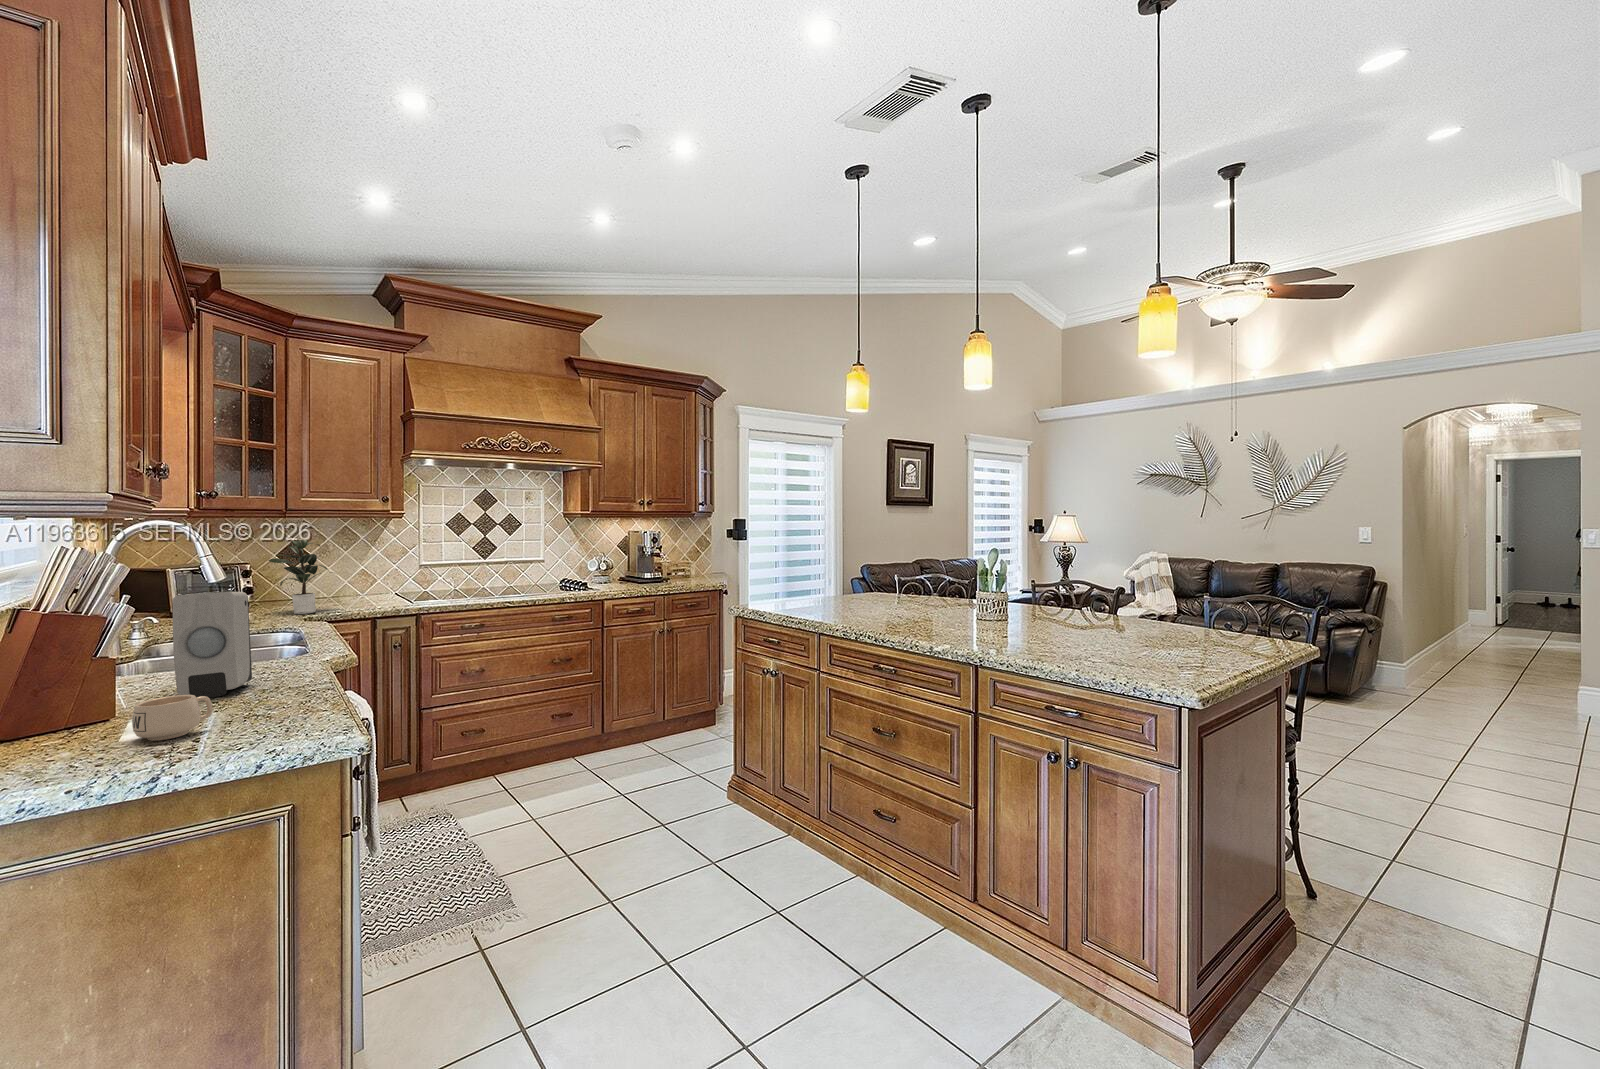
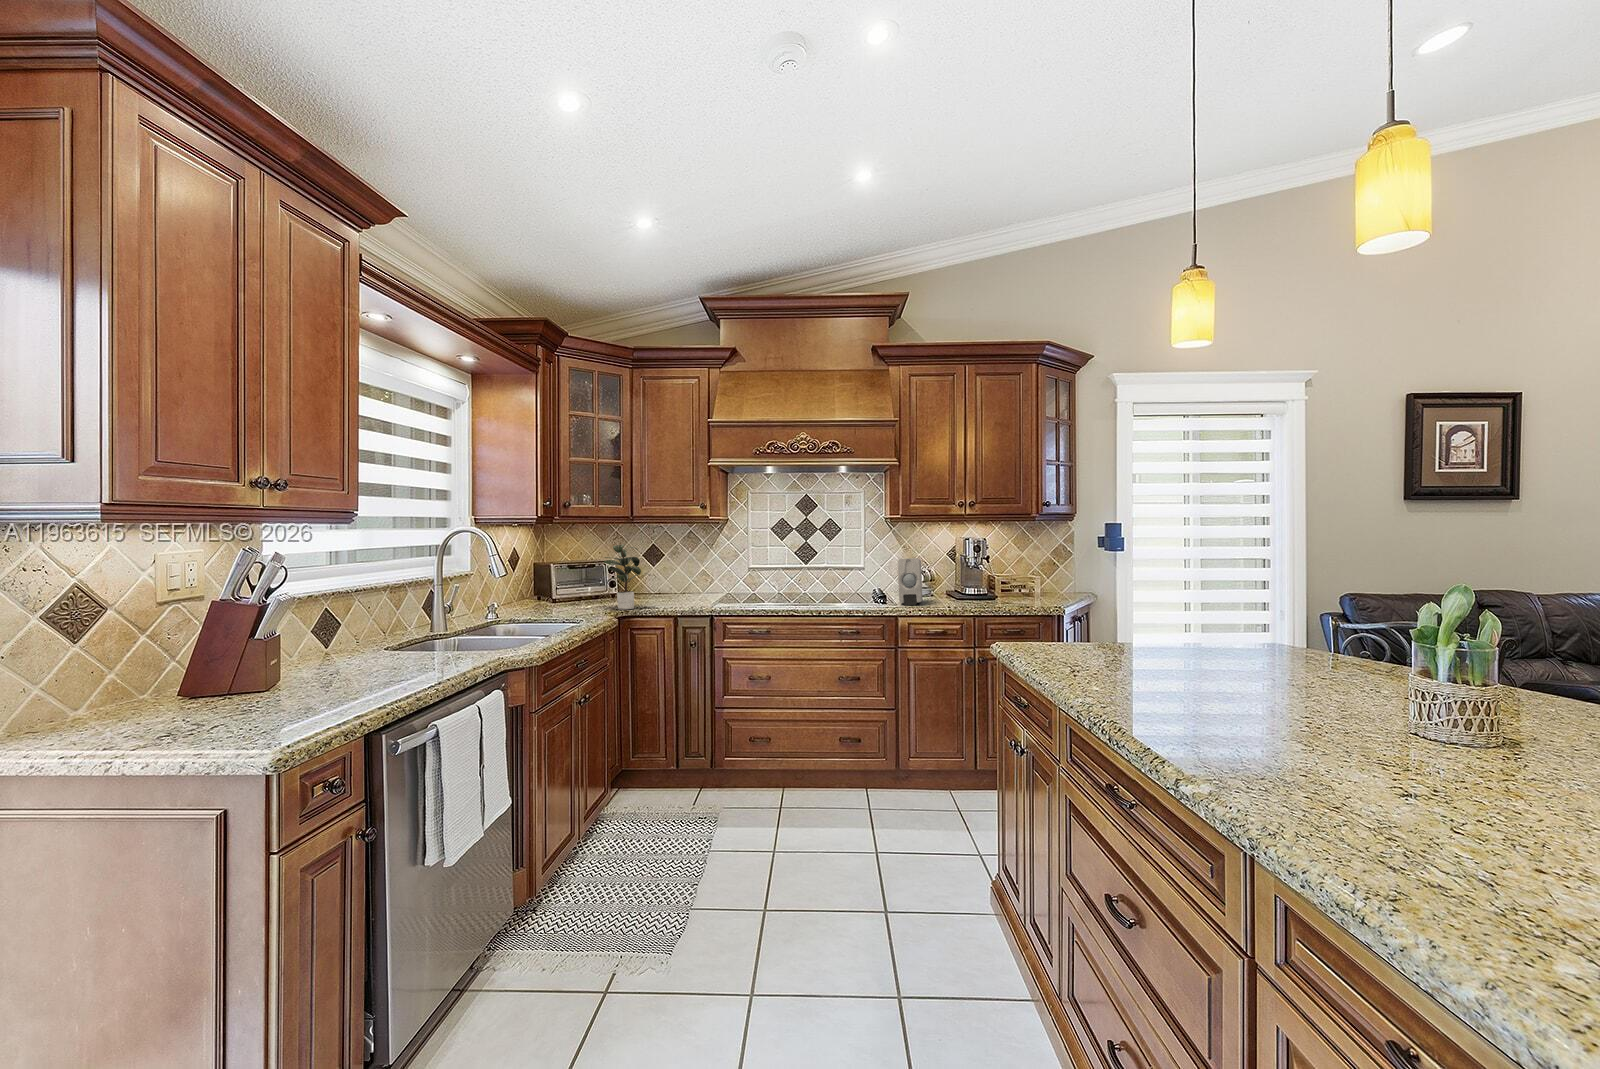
soap dispenser: present [173,592,252,698] -> present [898,558,923,605]
mug: present [132,695,212,741] -> none [184,687,248,724]

